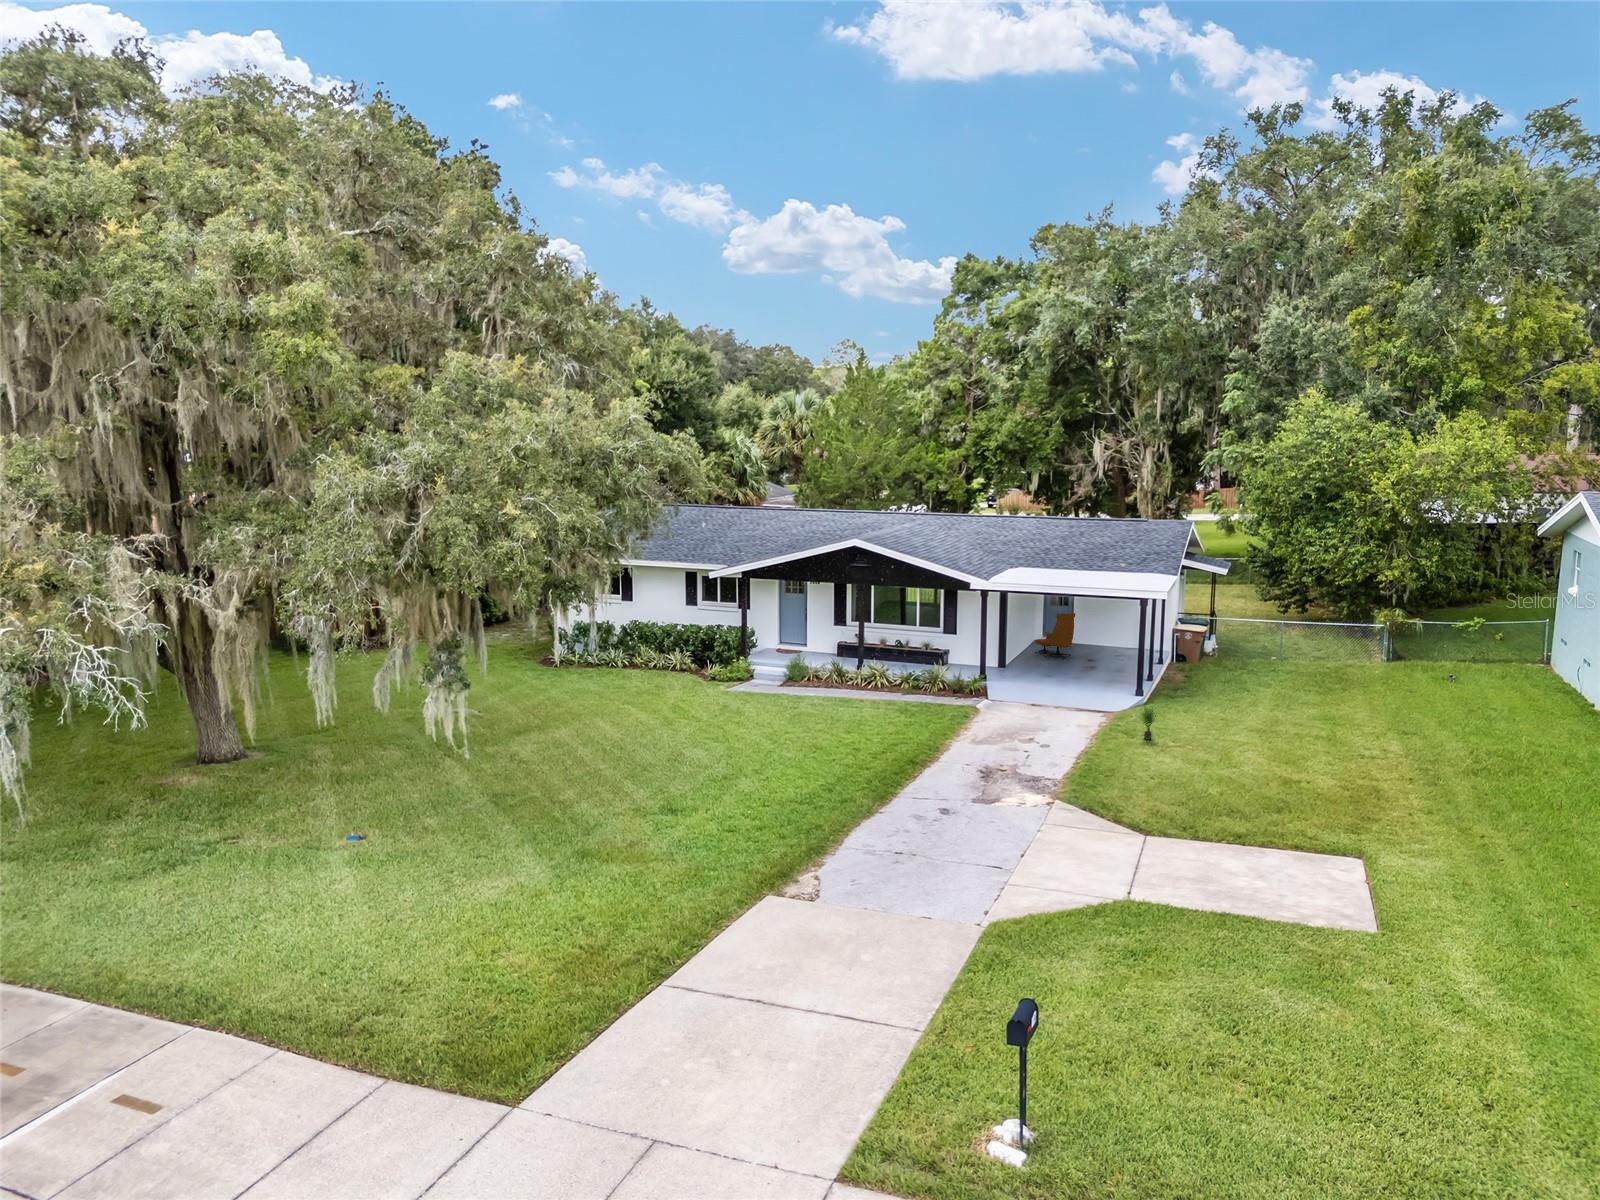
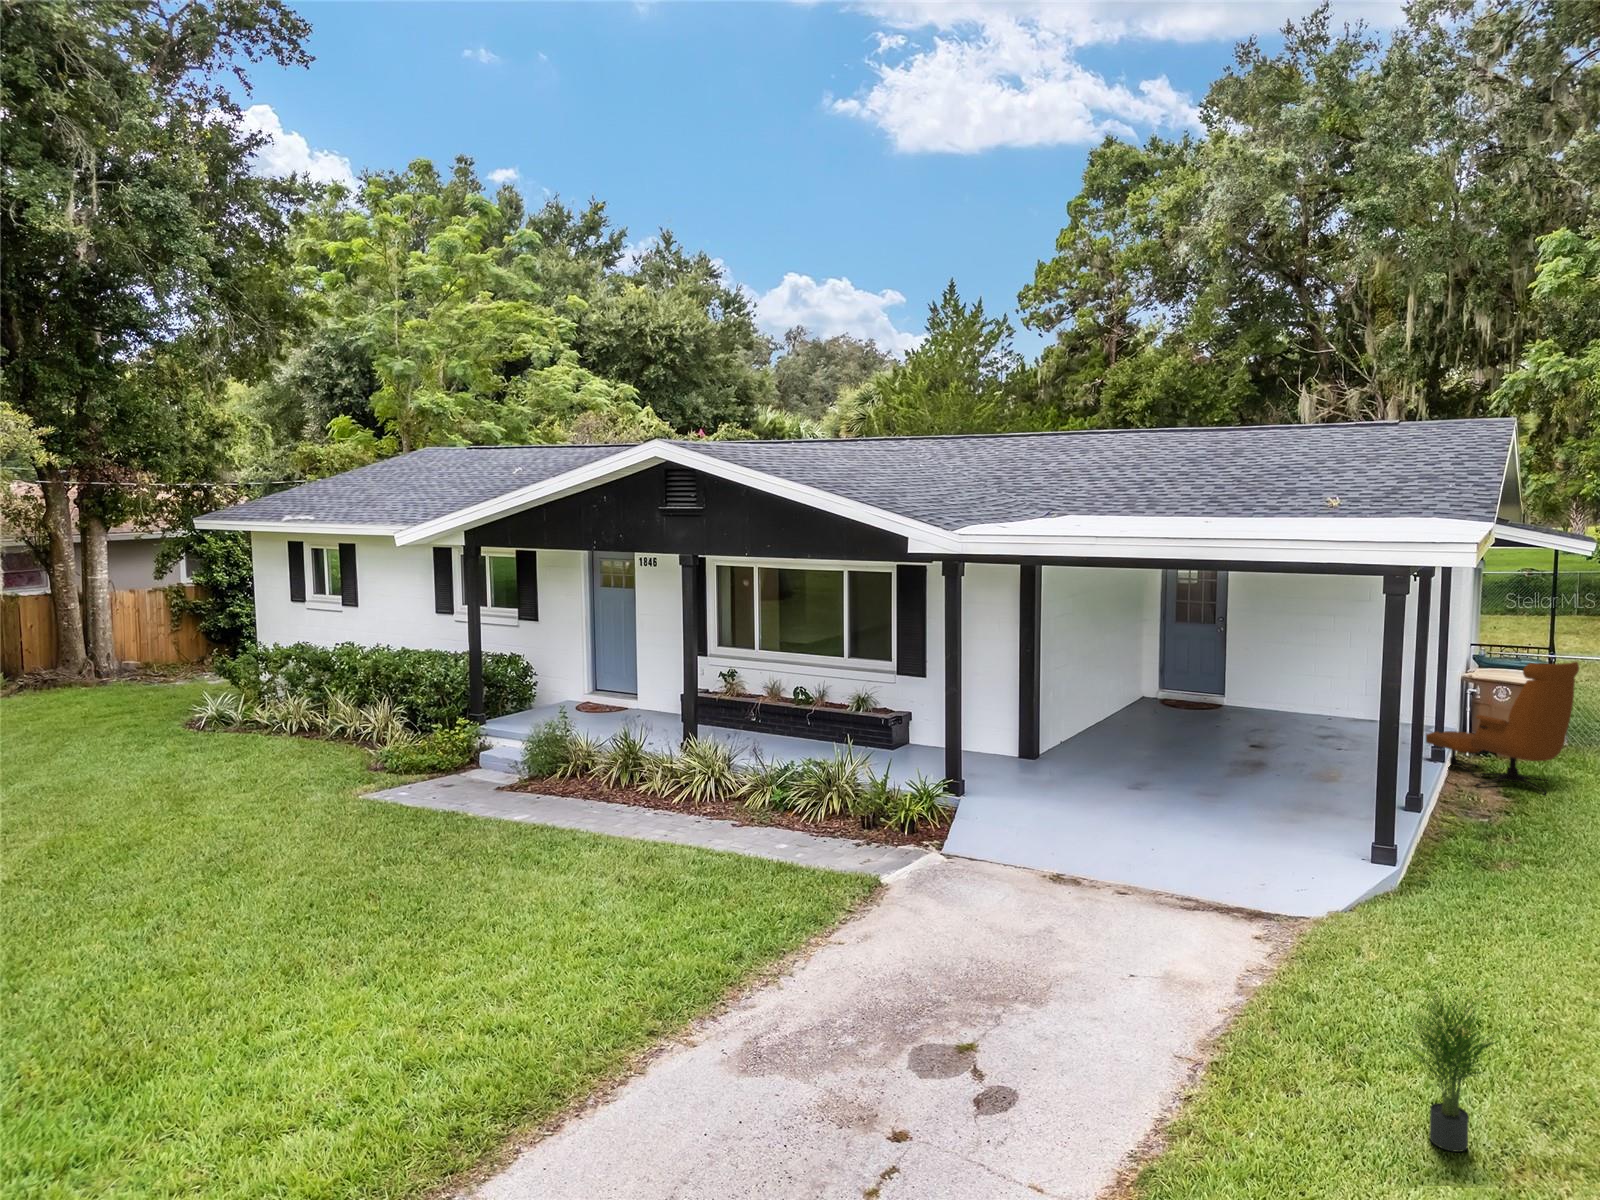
lounge chair: present [1035,613,1075,659] -> present [1426,662,1579,794]

